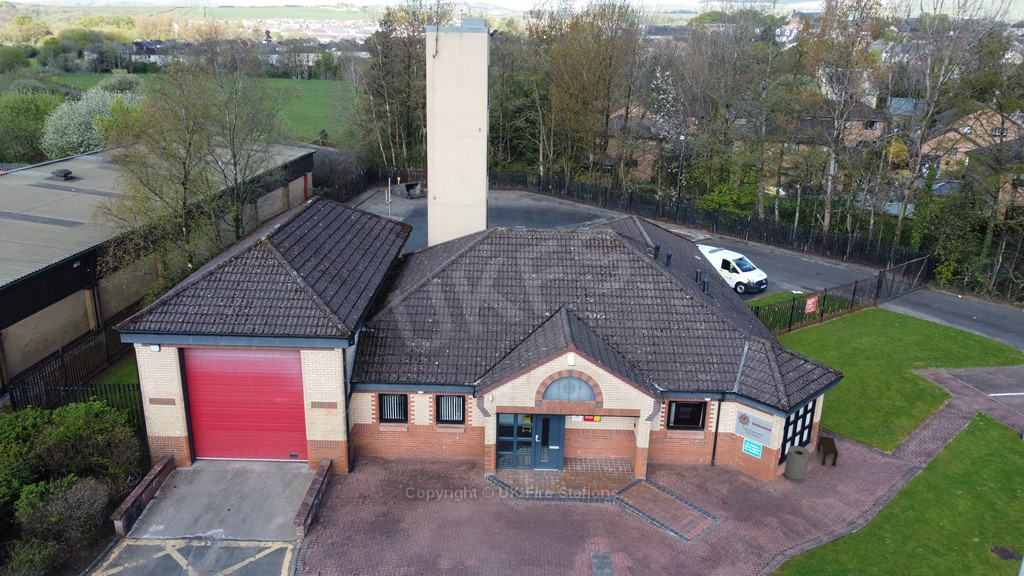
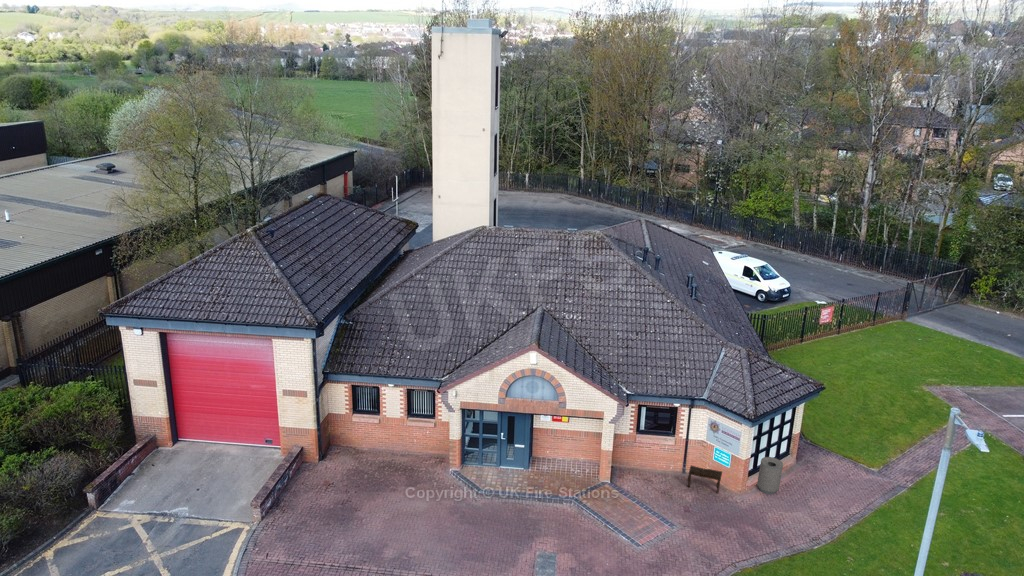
bench: present [817,436,838,466] -> present [688,465,722,493]

